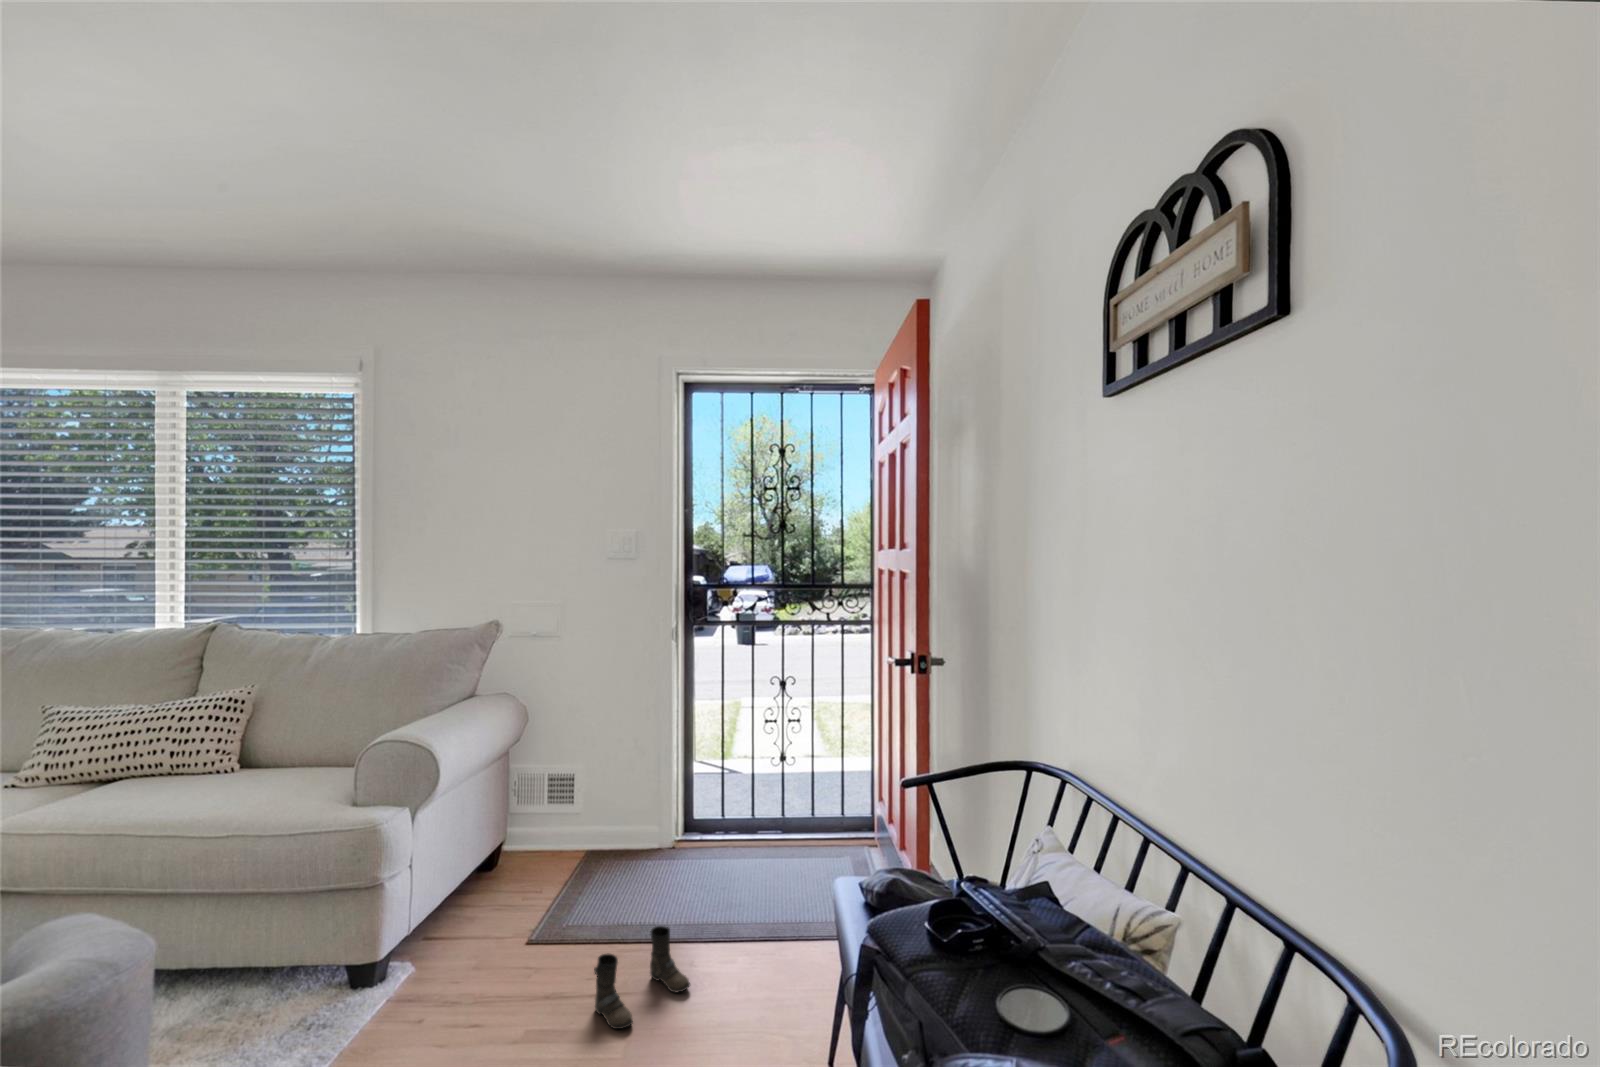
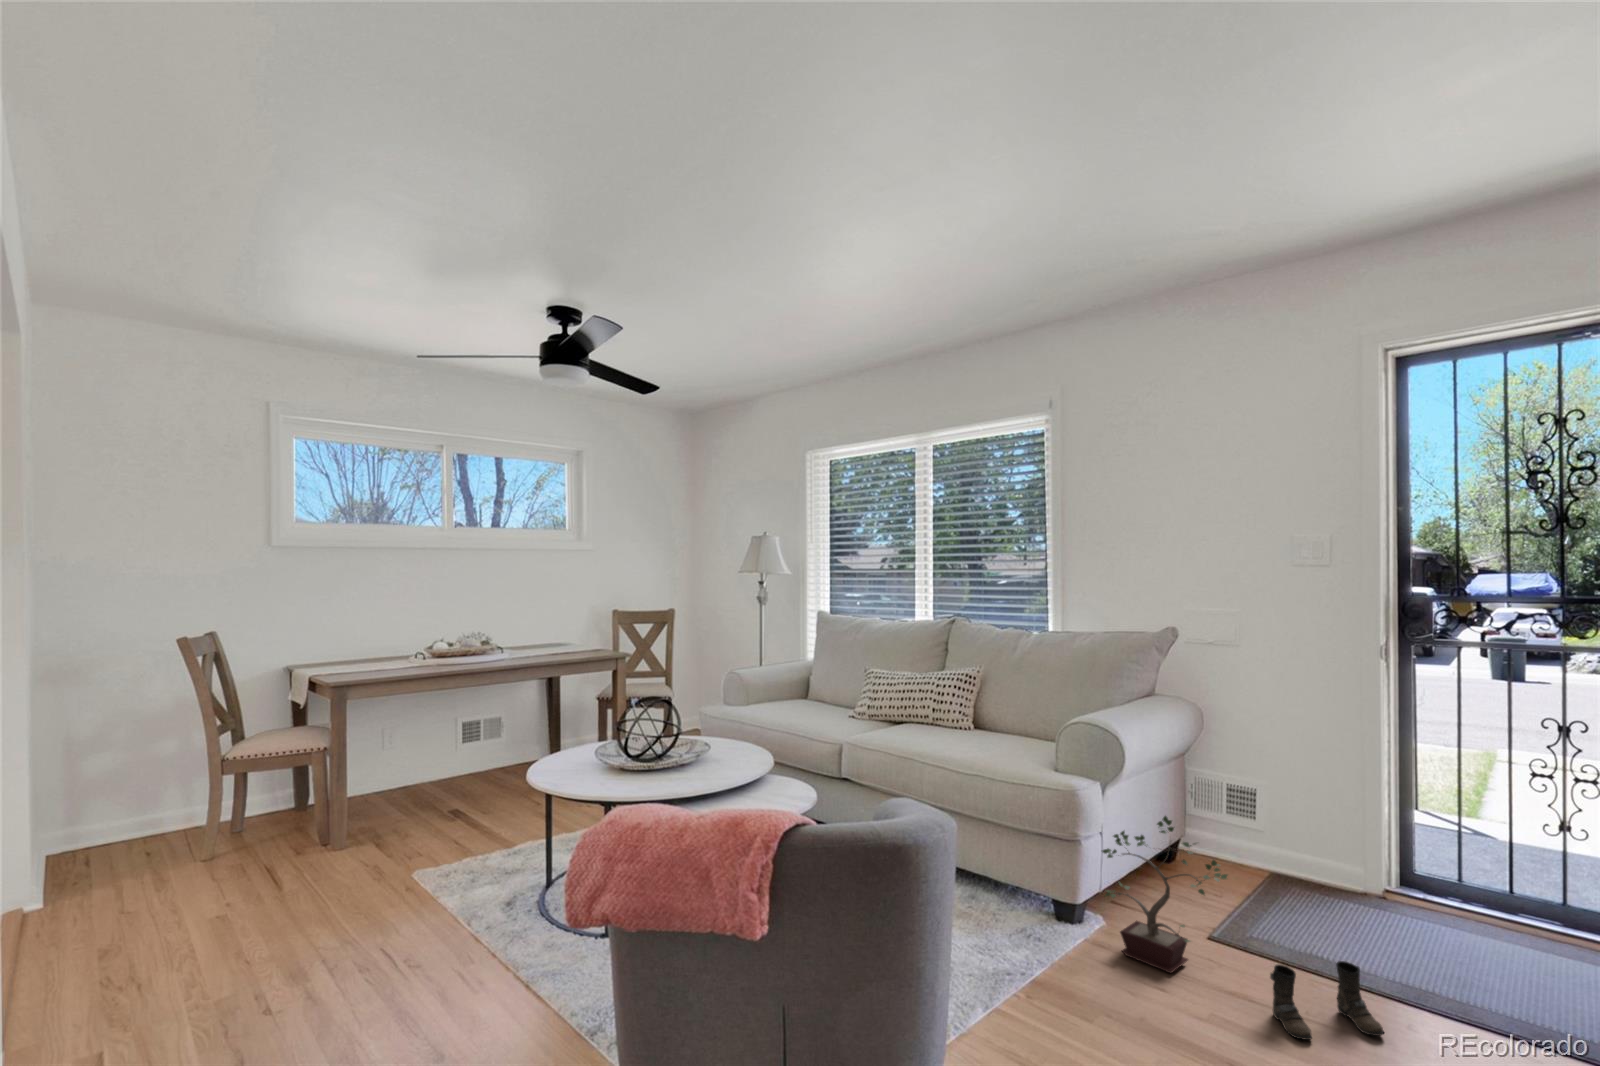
potted plant: none [407,825,556,1007] -> present [1102,816,1228,973]

